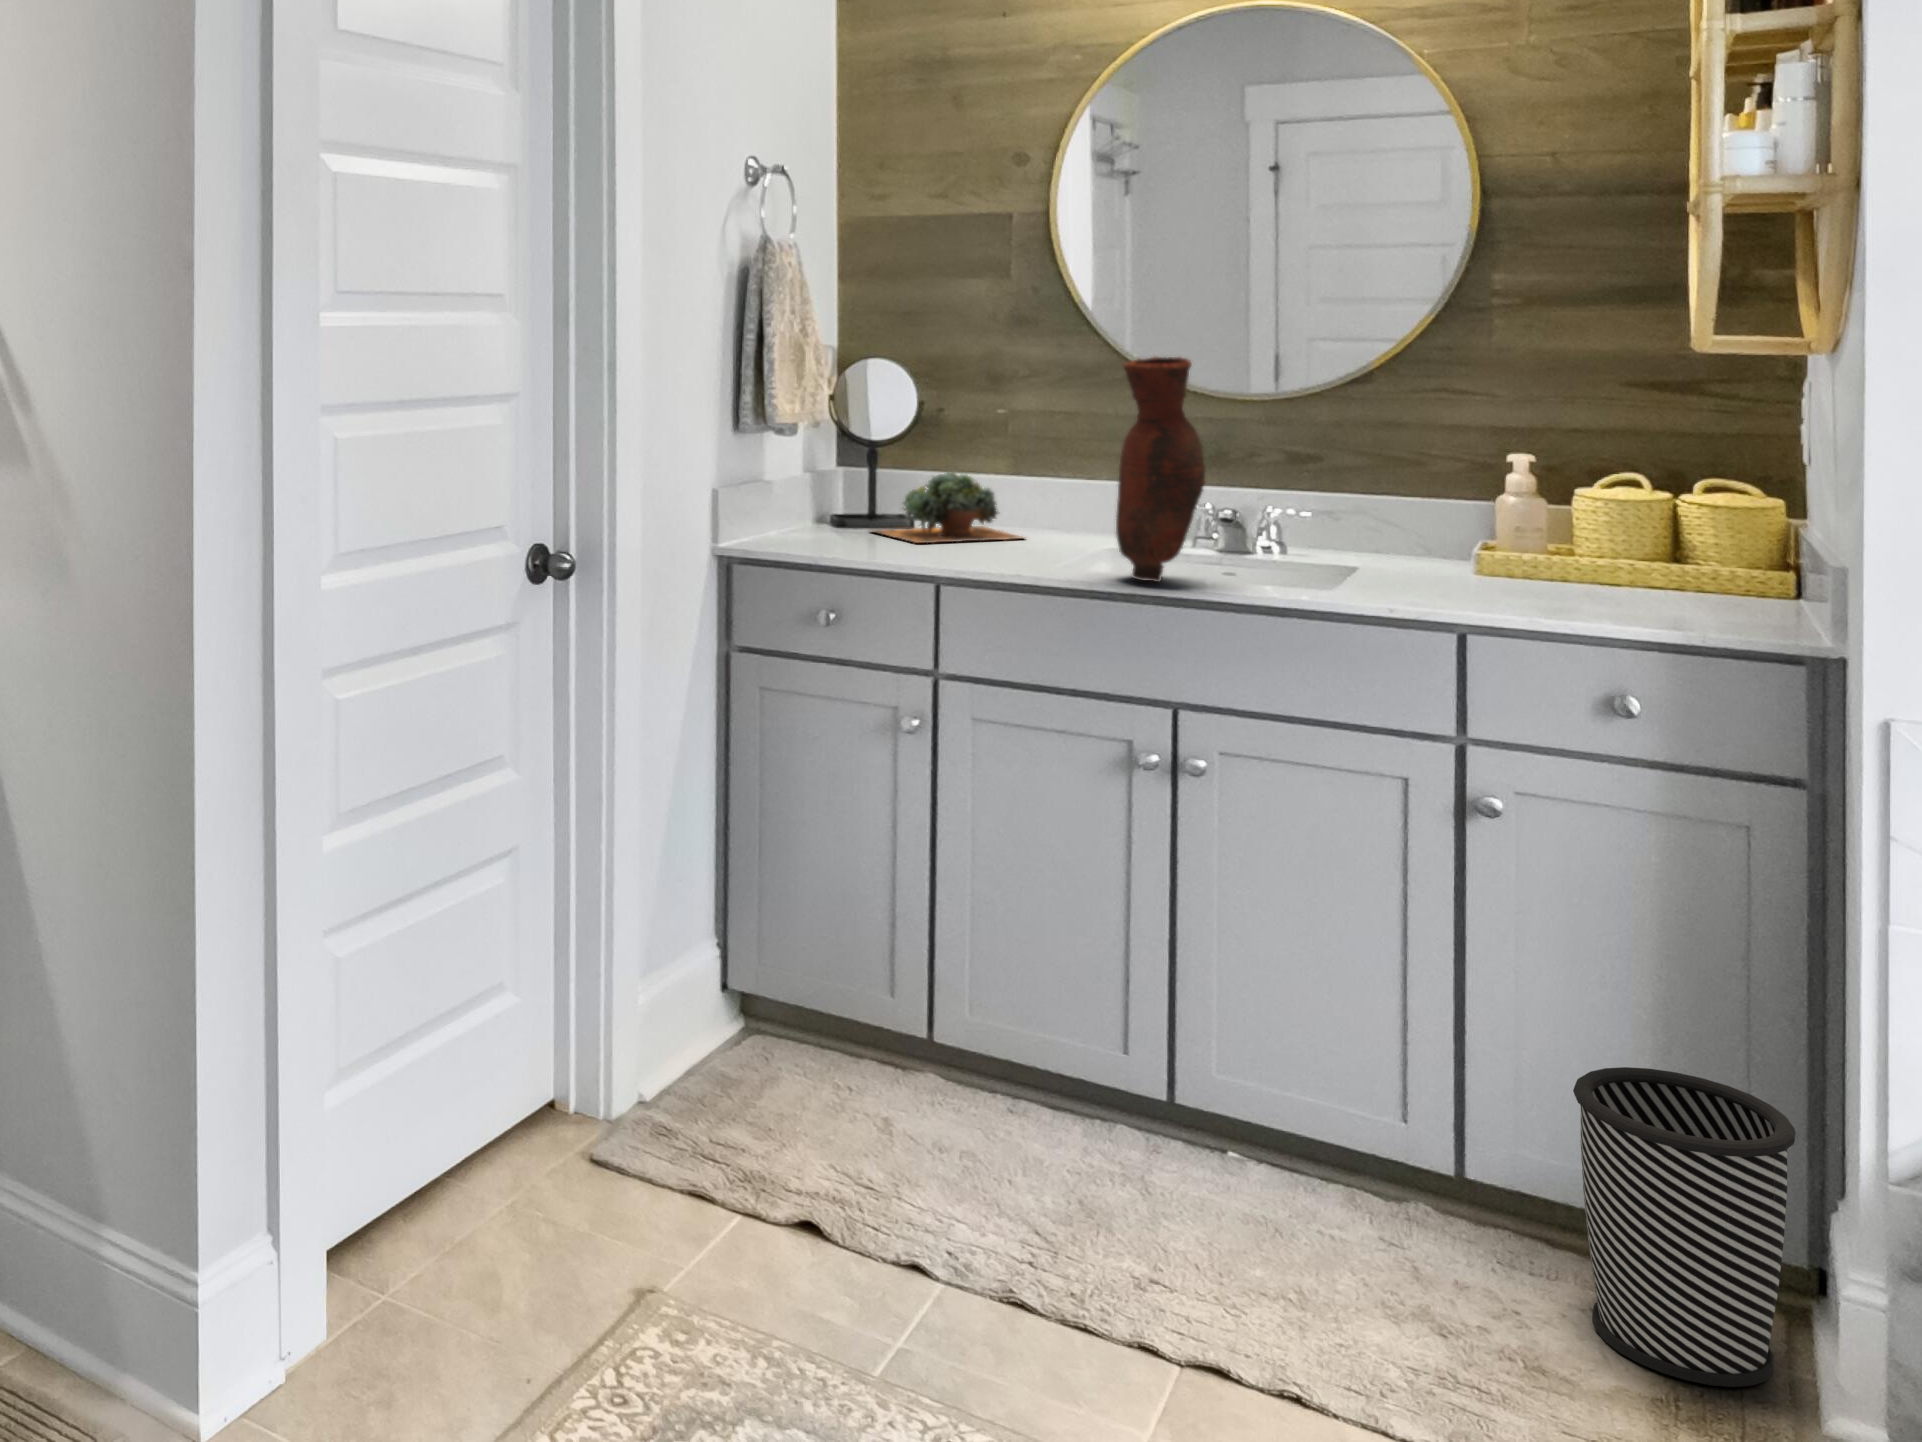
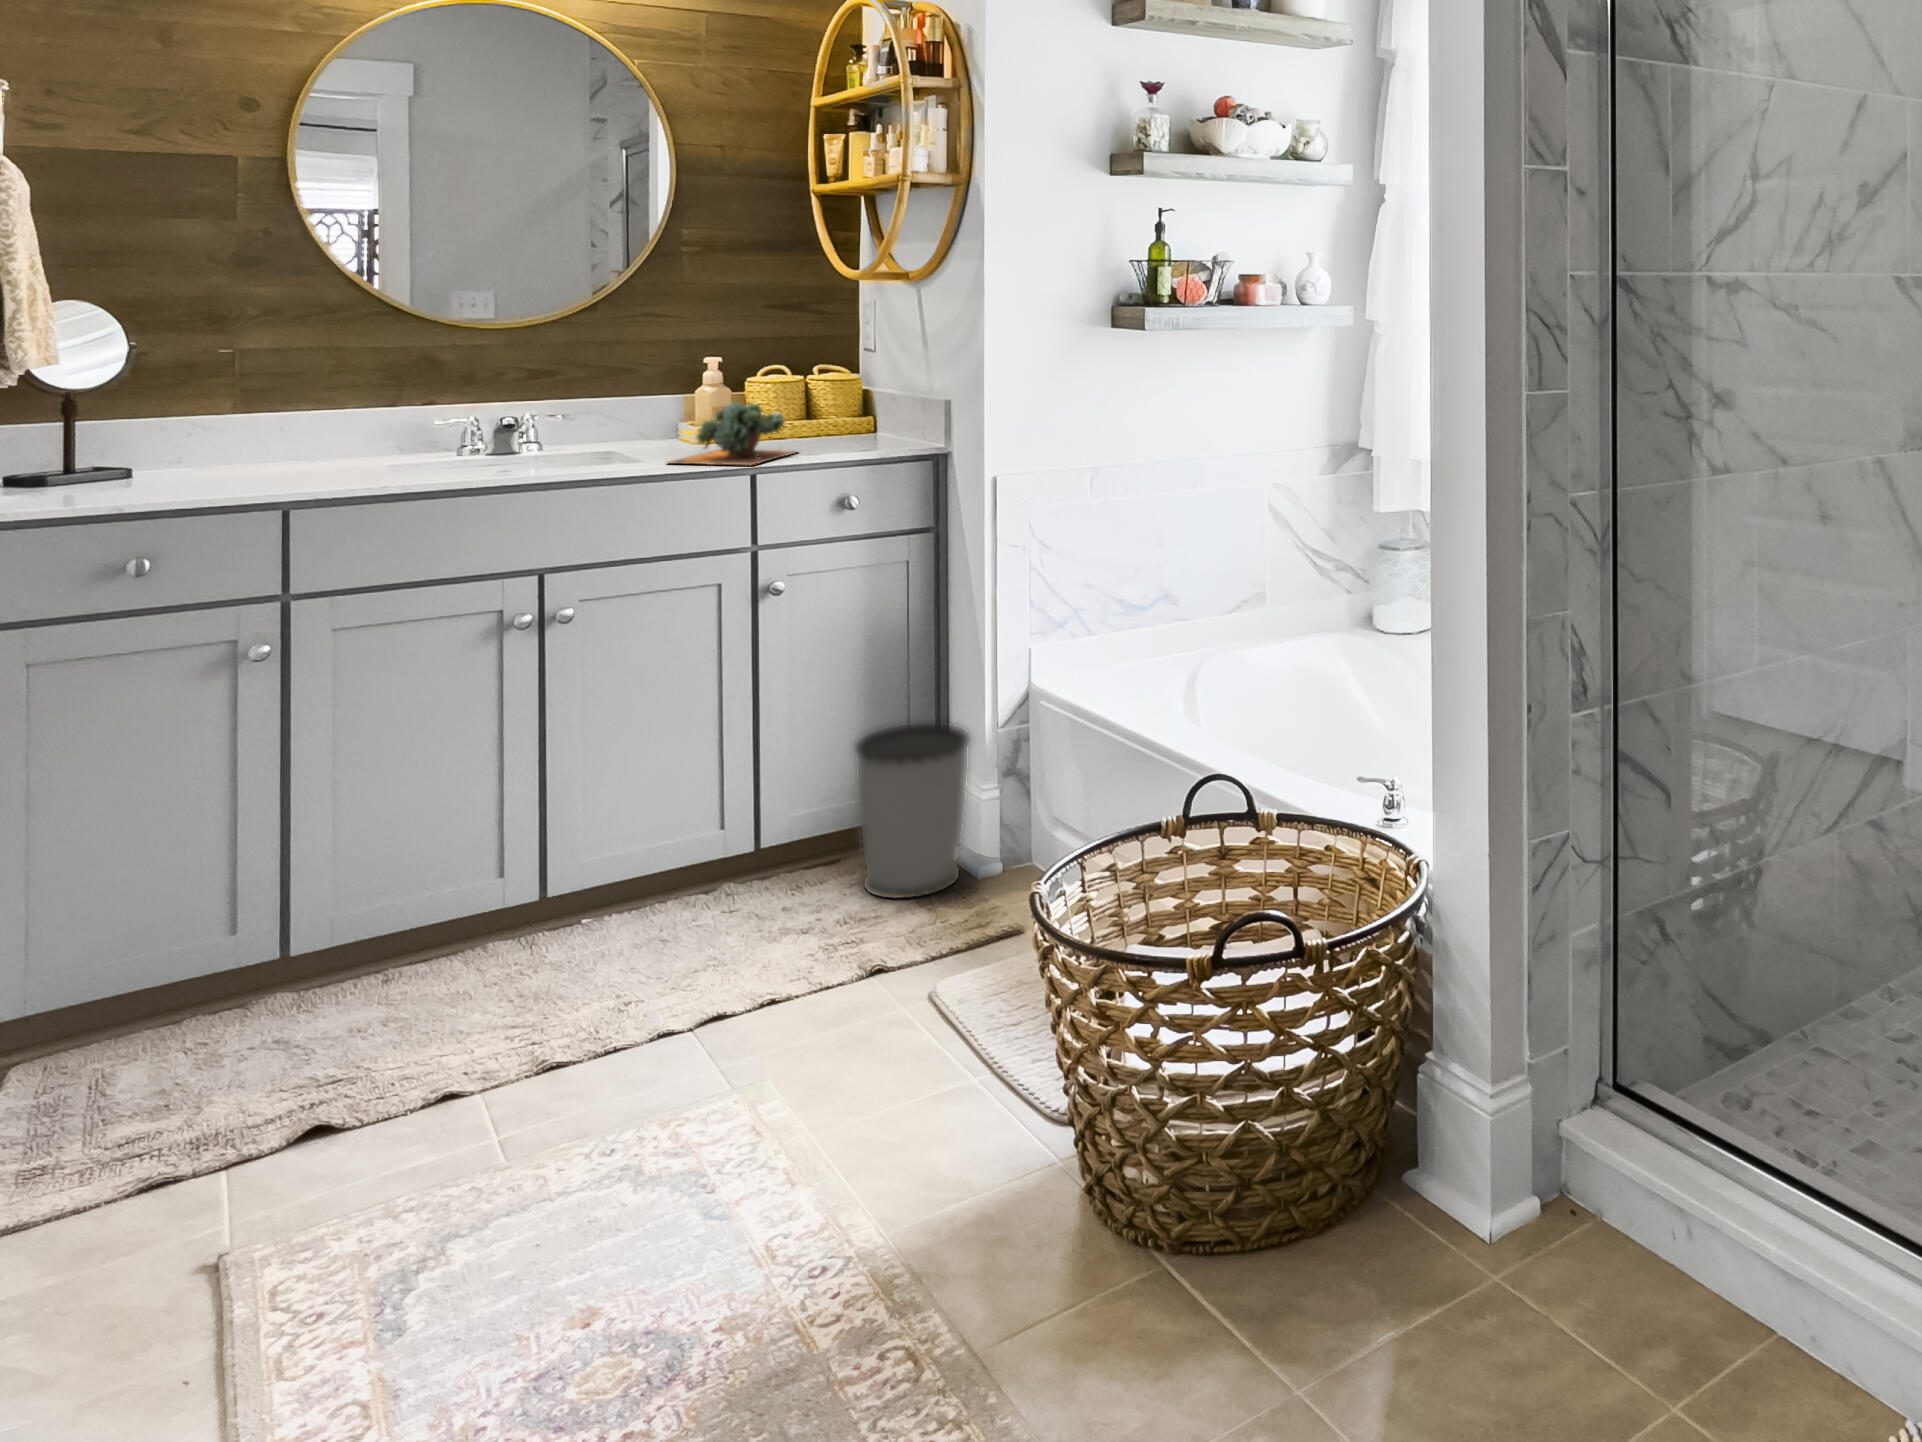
vase: present [1116,356,1206,582] -> none [479,295,563,482]
succulent plant: present [873,472,1026,543] -> present [669,402,795,465]

